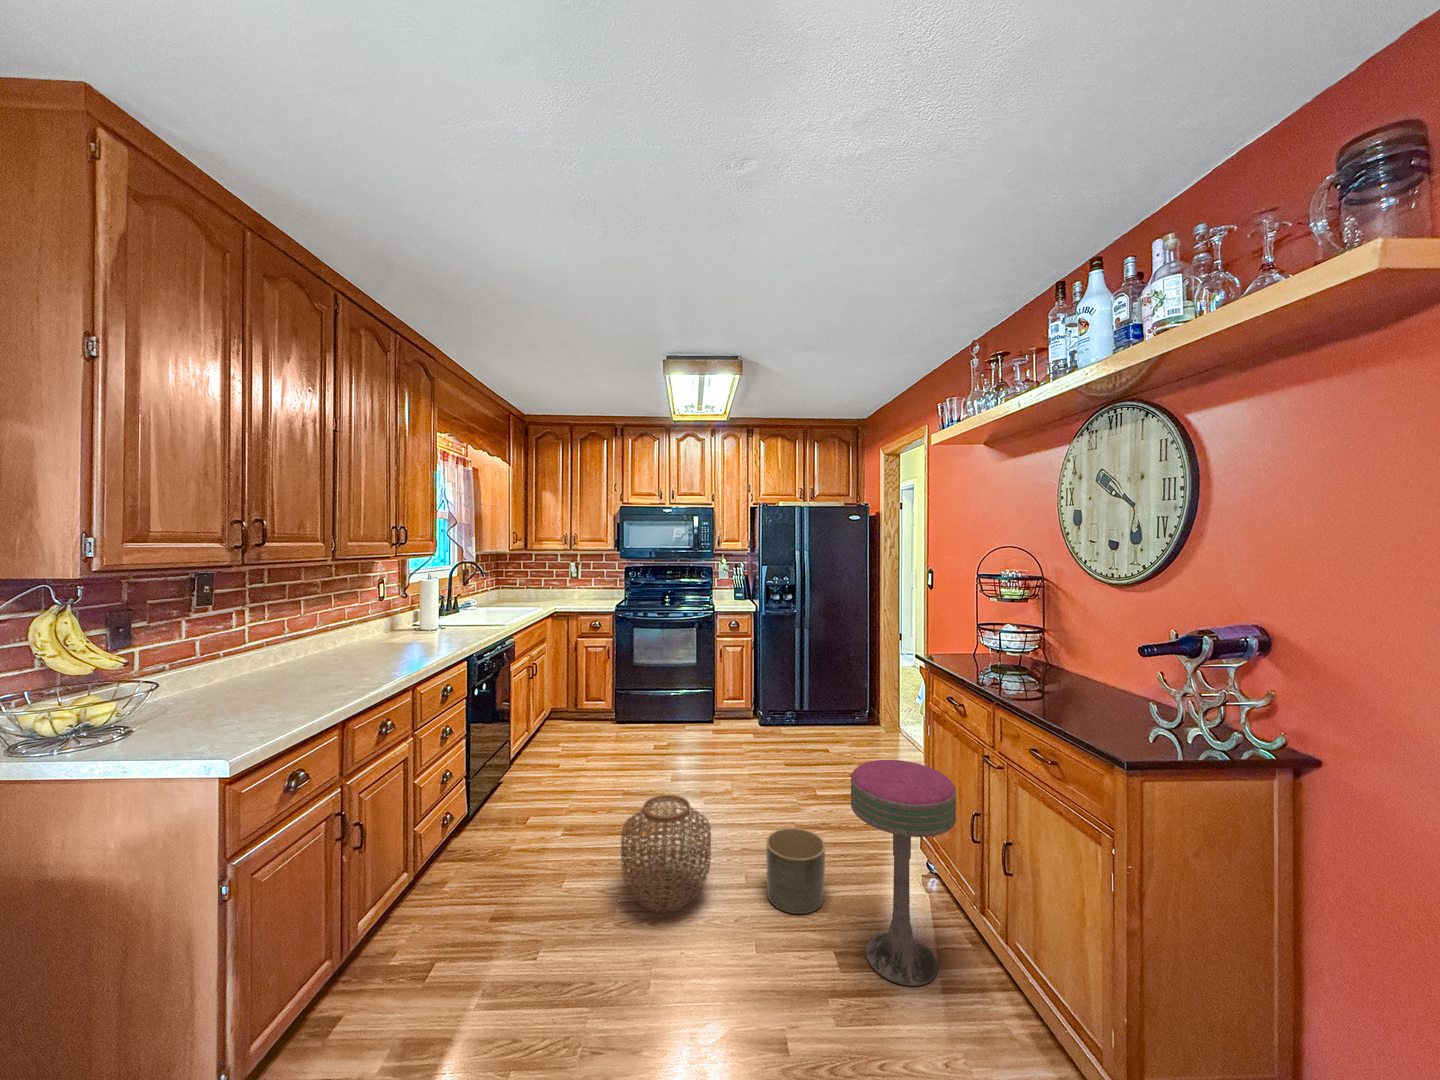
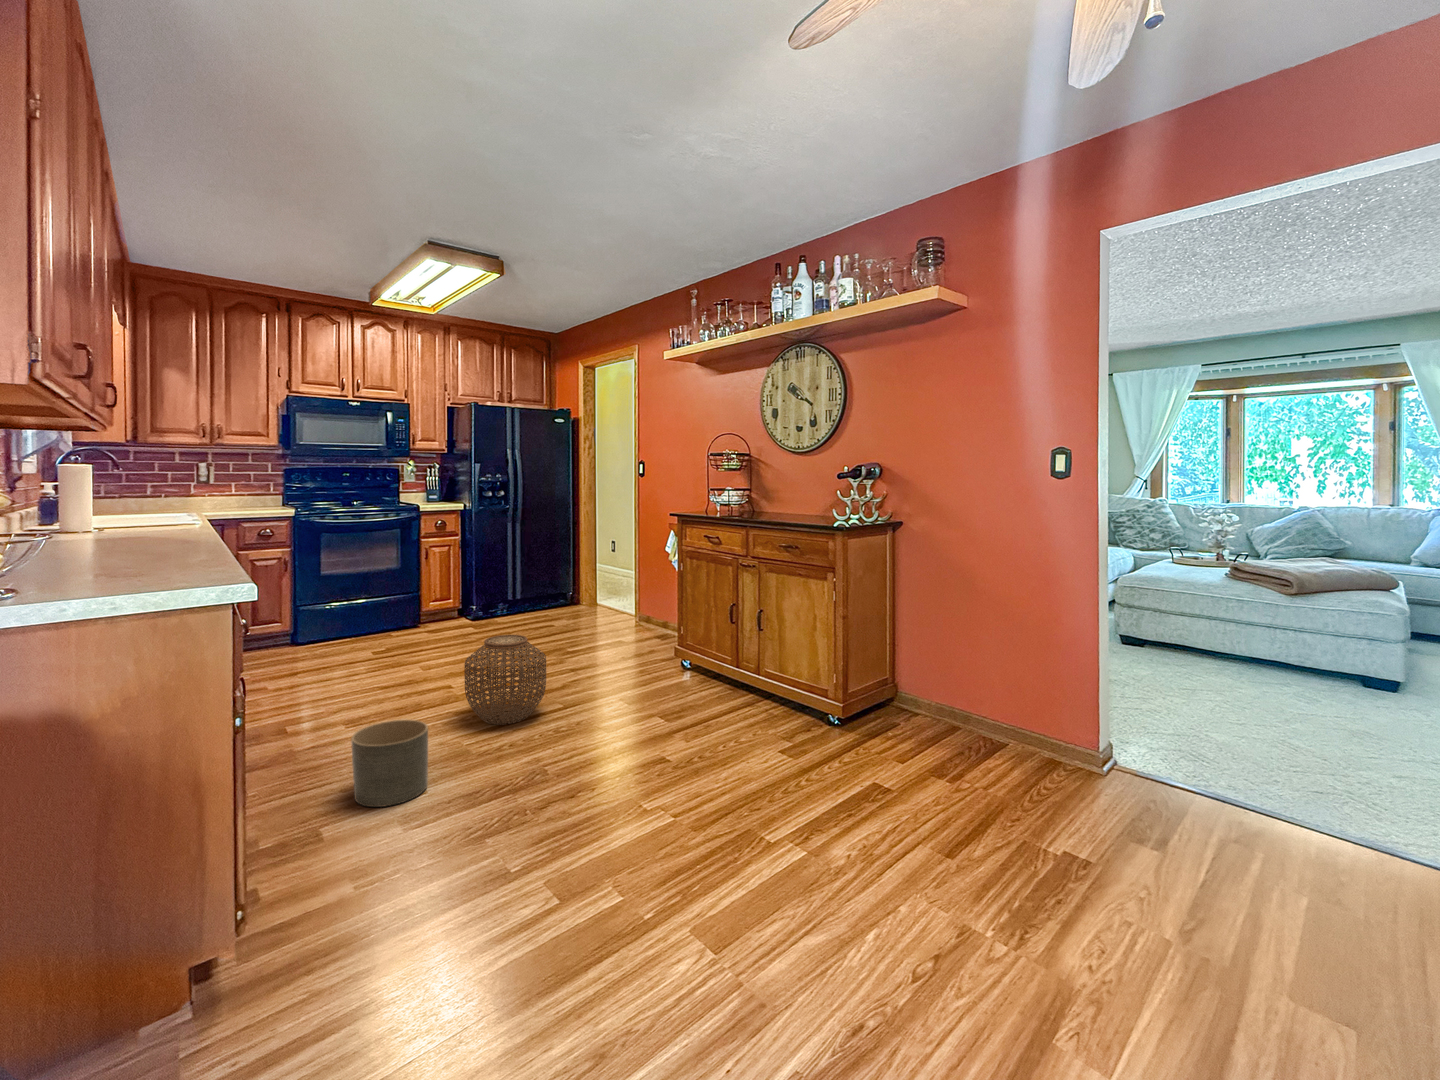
bar stool: present [851,760,956,986] -> none [659,575,727,707]
planter: present [766,828,825,914] -> present [351,720,428,807]

